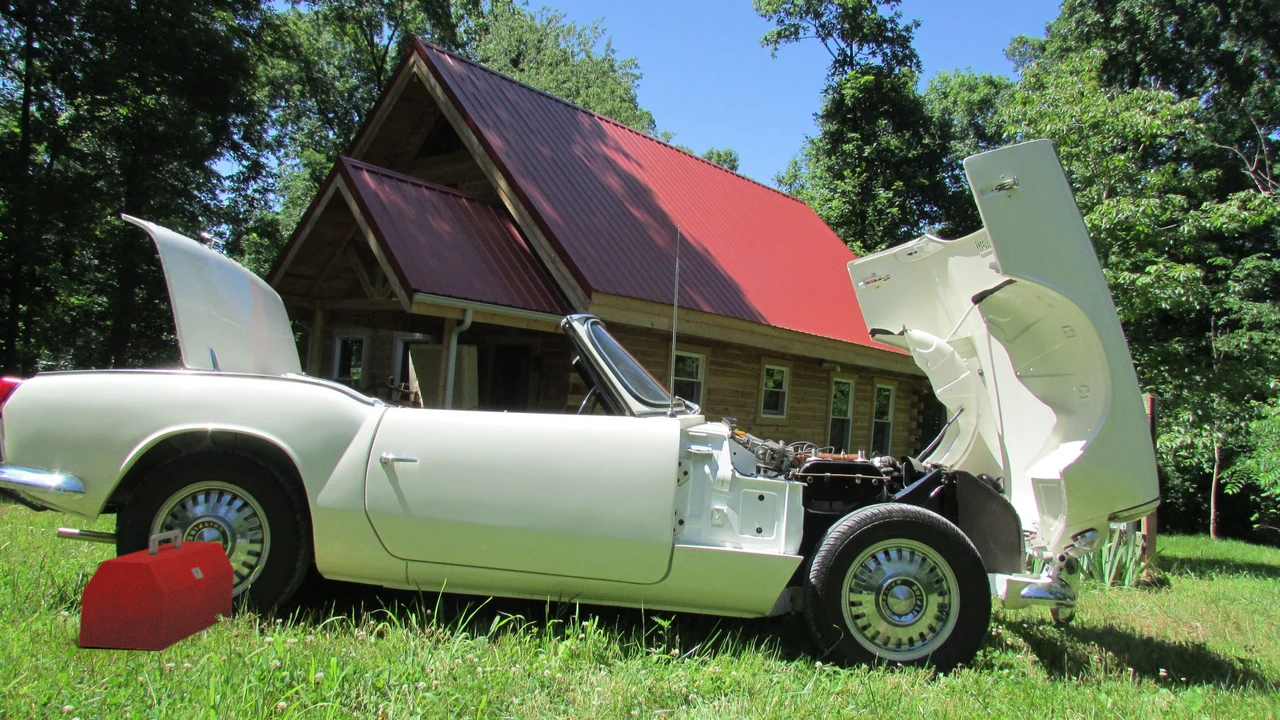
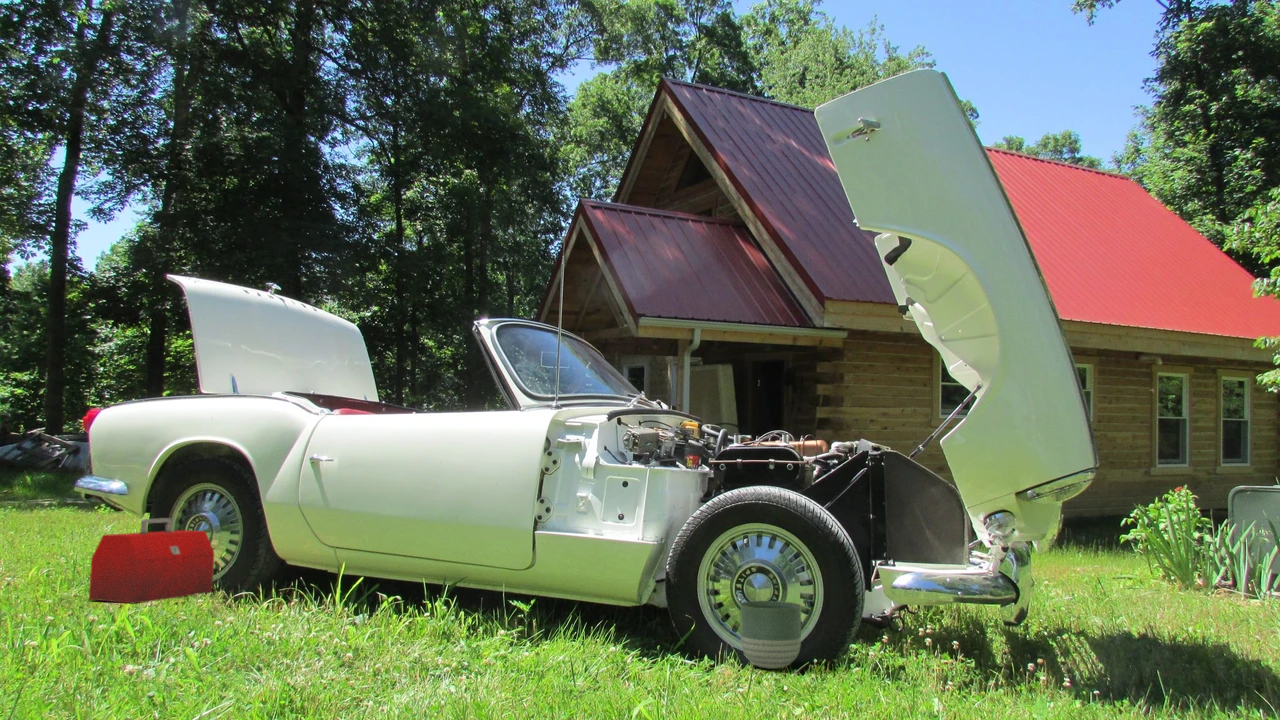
planter: none [904,614,968,687] -> present [740,601,801,669]

